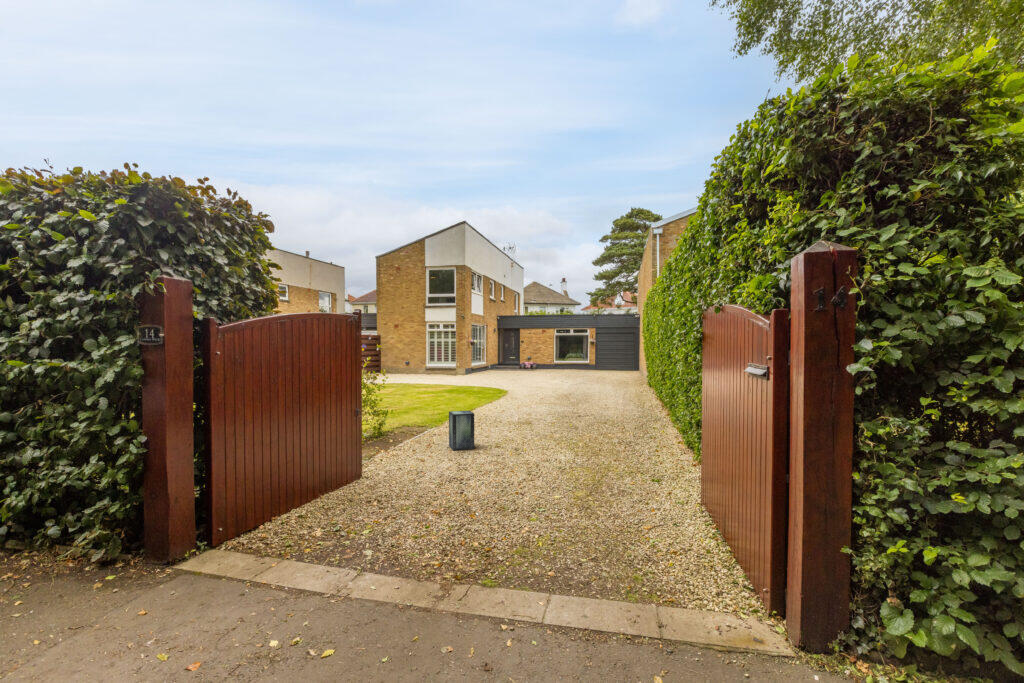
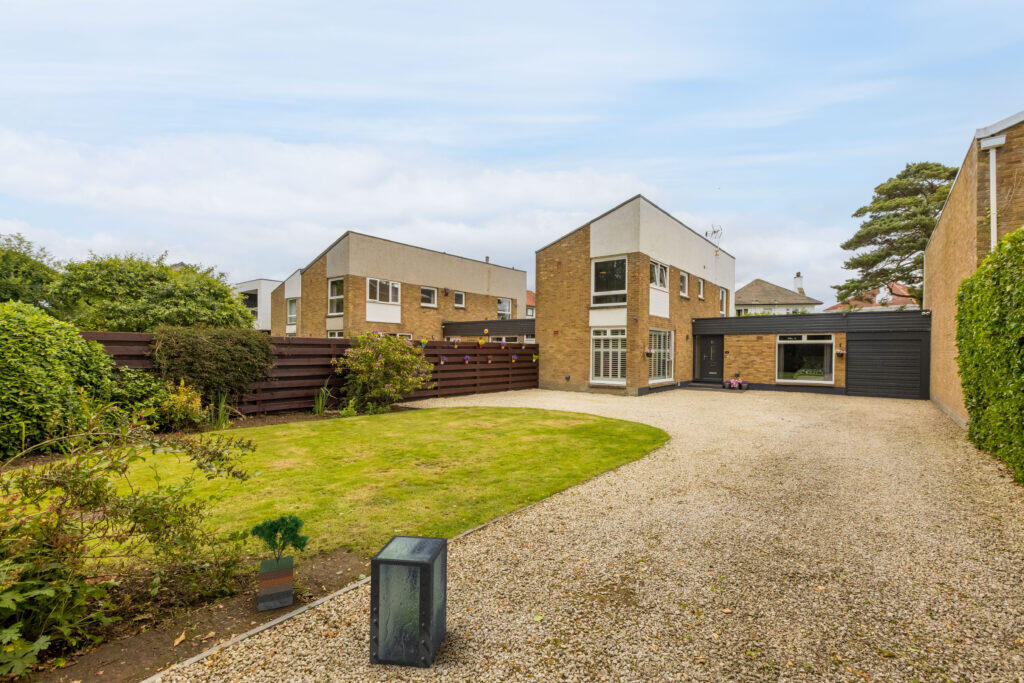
potted tree: none [379,413,407,450] -> present [250,515,309,612]

